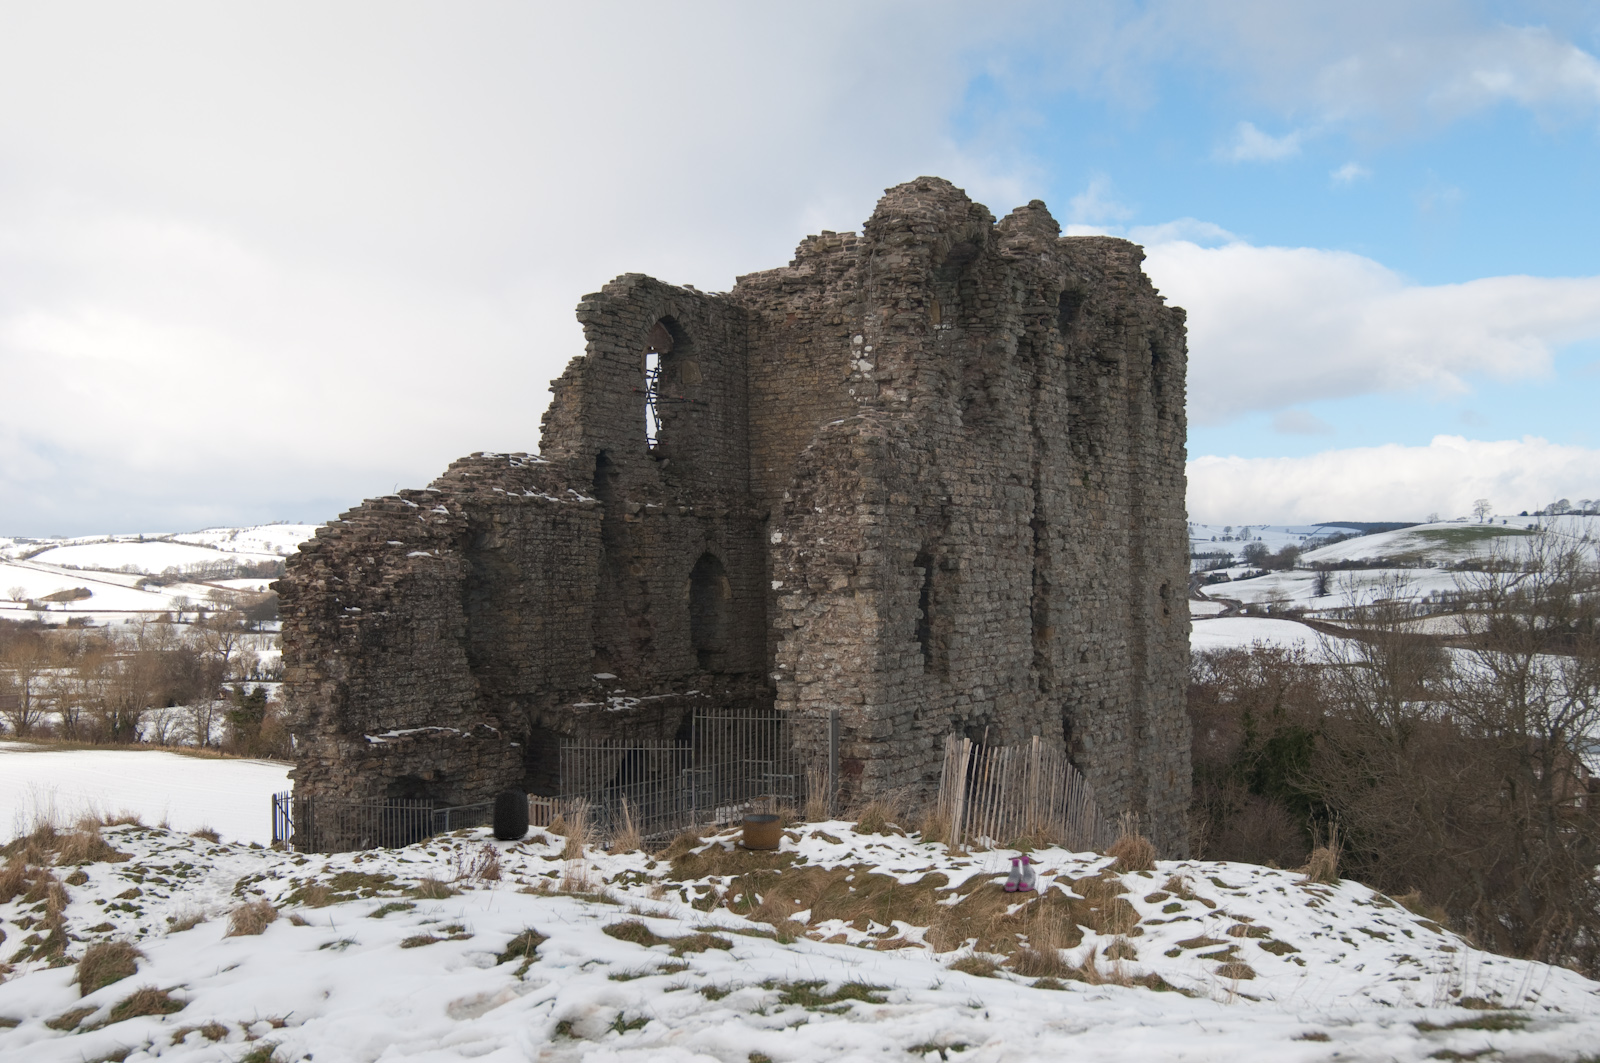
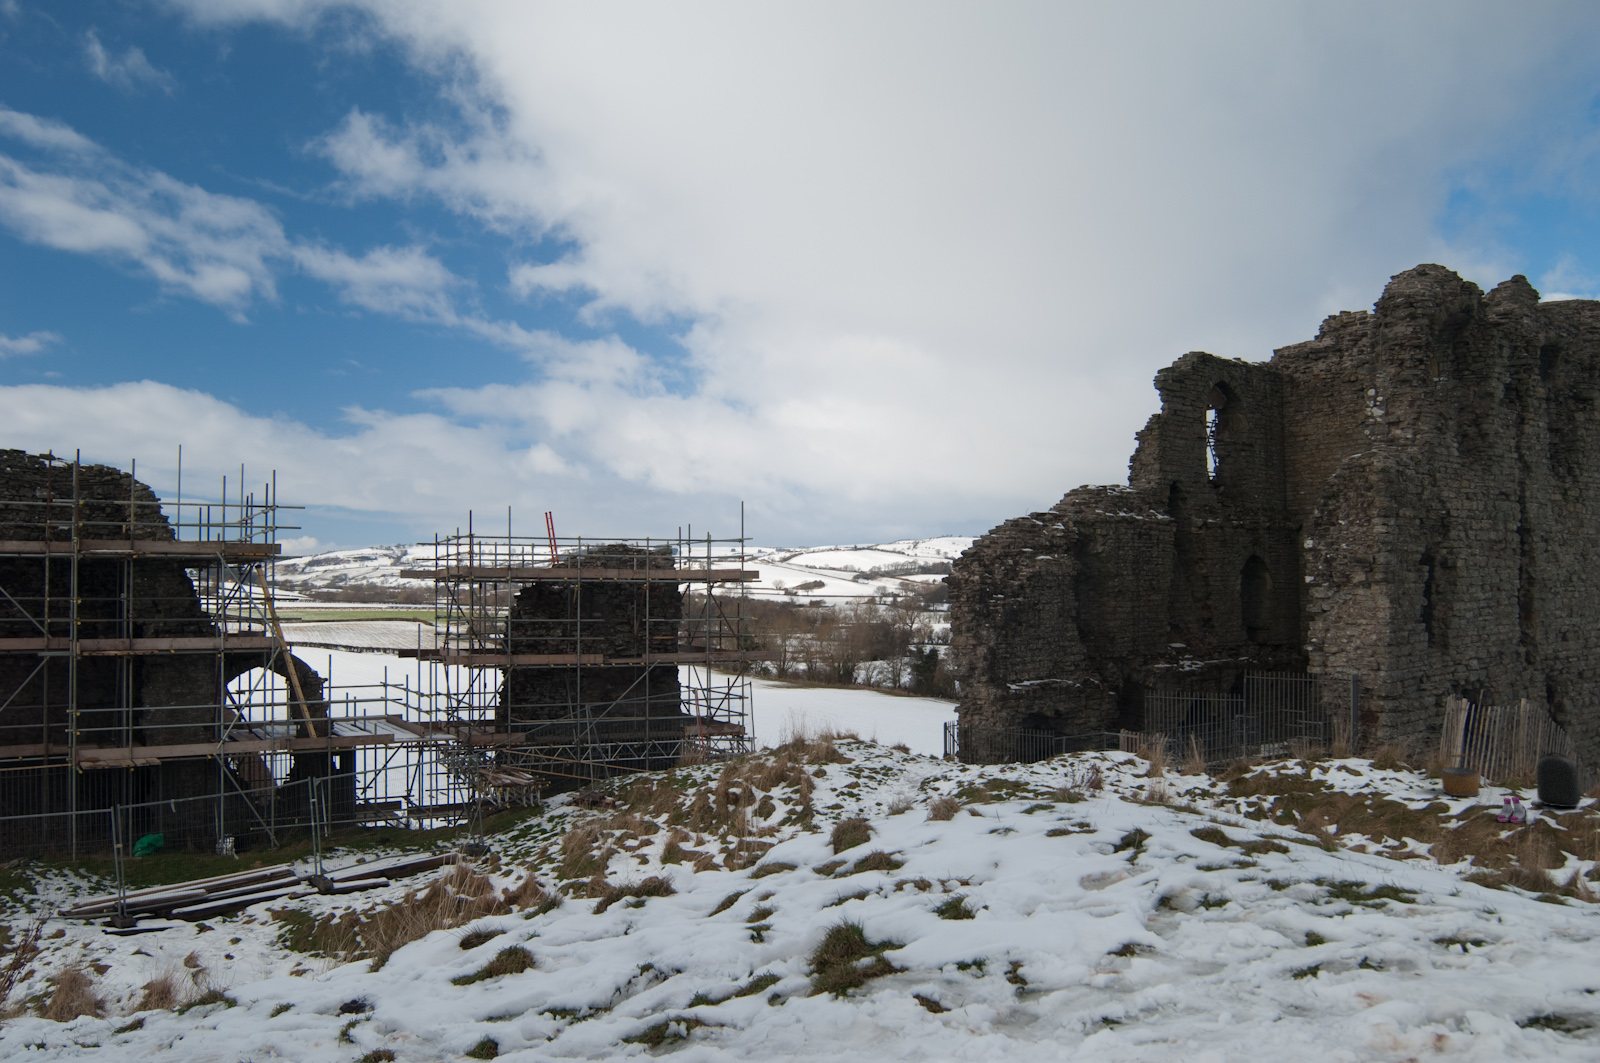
backpack: present [493,786,530,839] -> present [1537,752,1581,807]
bucket: present [742,797,781,850] -> present [1441,754,1479,797]

